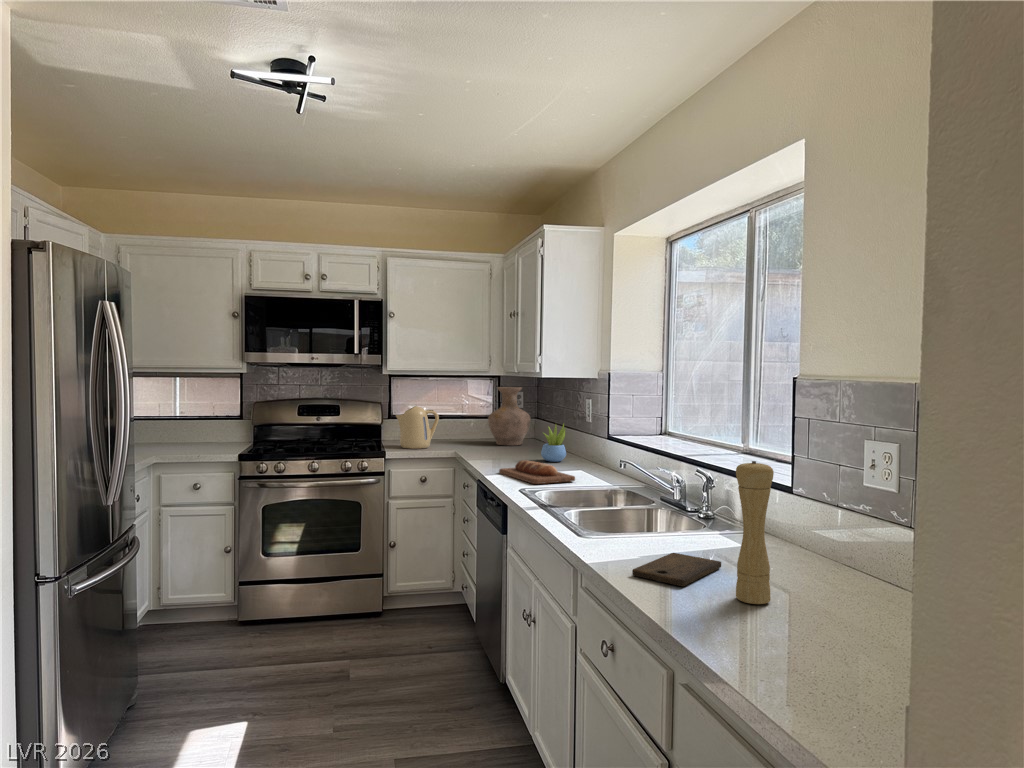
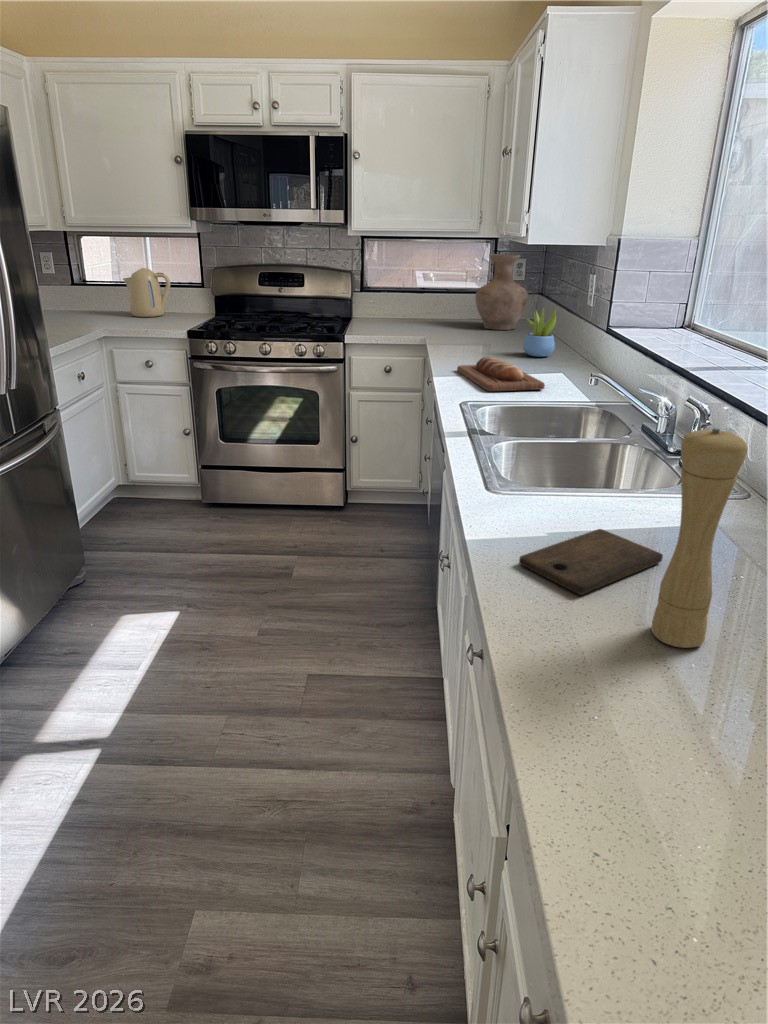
kettle: present [396,406,439,449] -> present [123,268,170,317]

